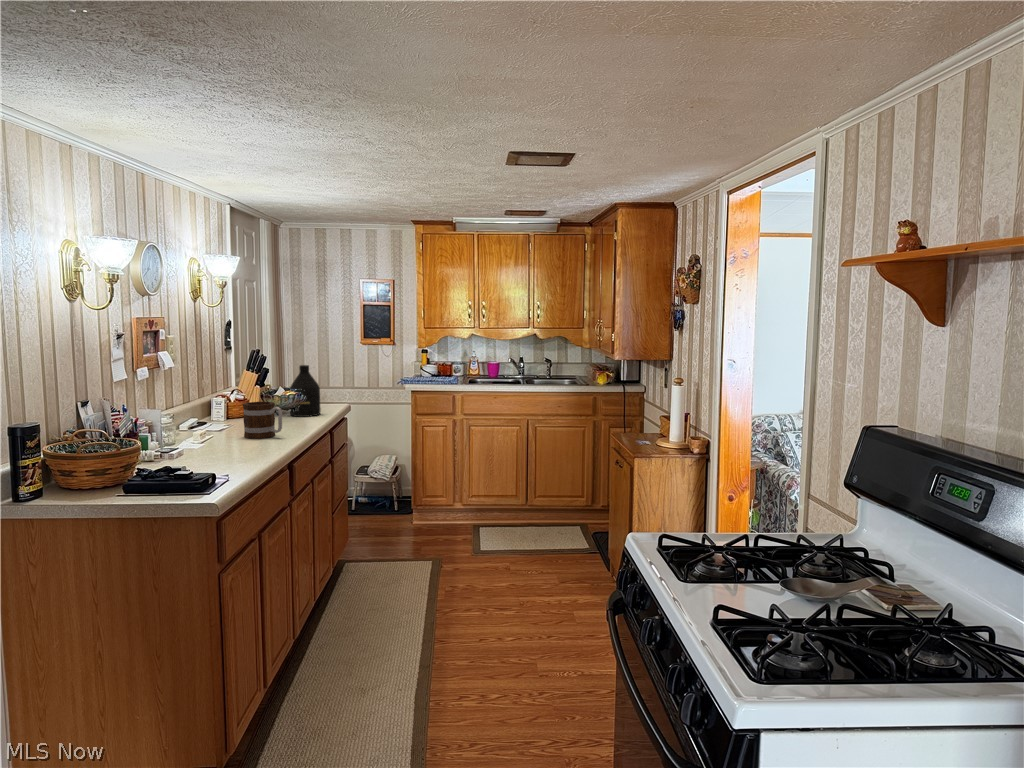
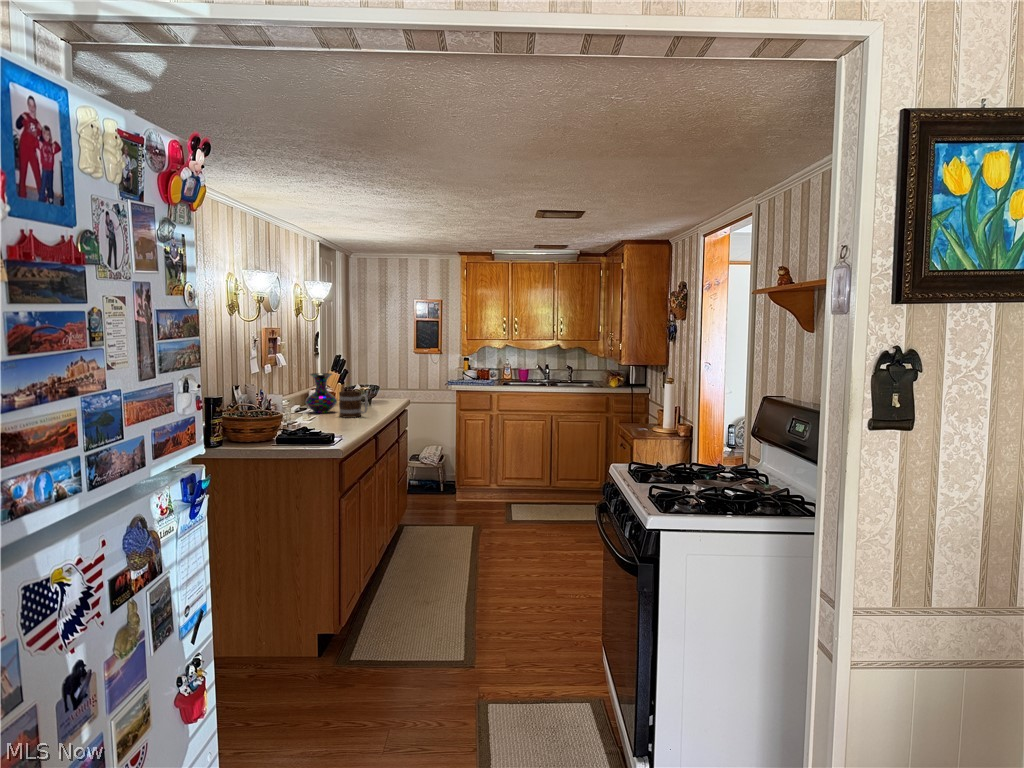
bottle: present [290,365,320,417] -> none [366,367,389,406]
vase: none [201,377,246,431] -> present [305,373,337,413]

